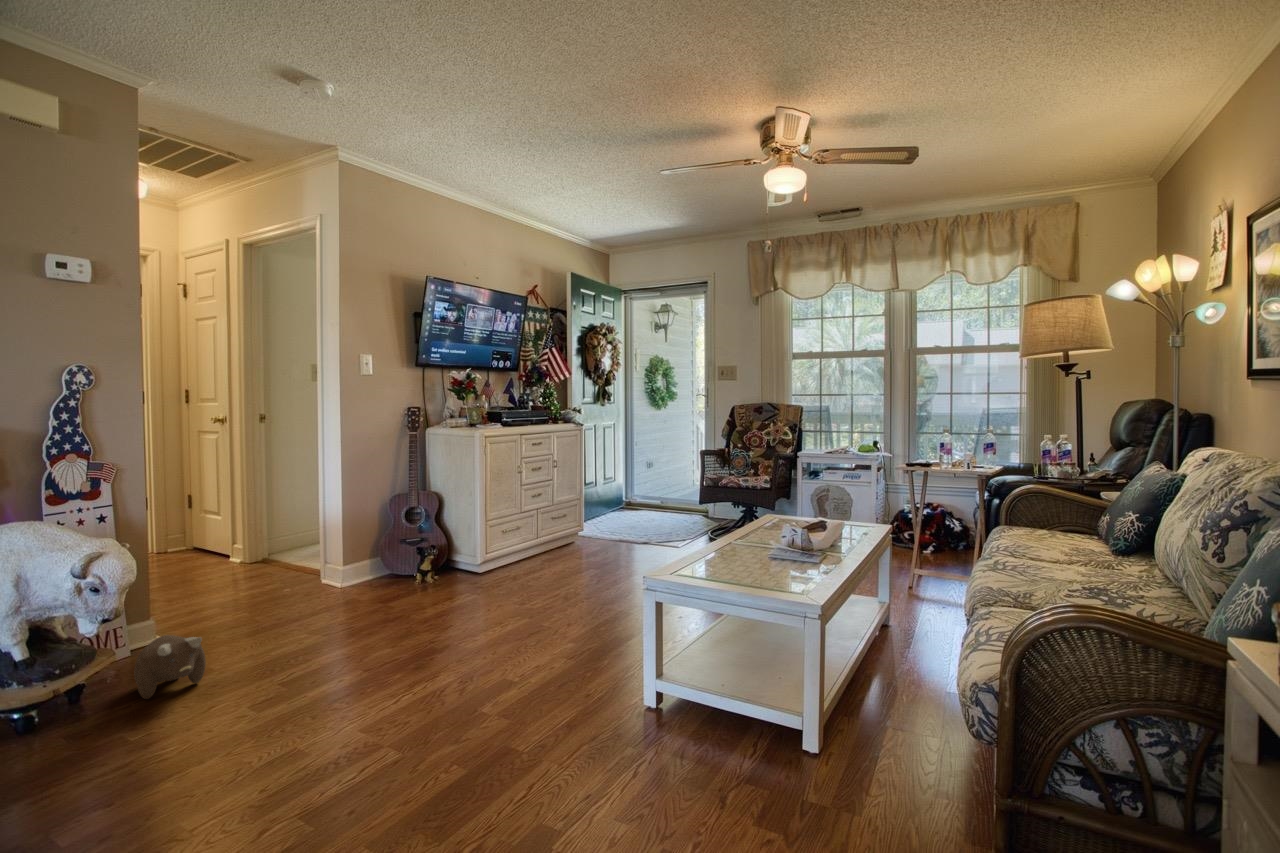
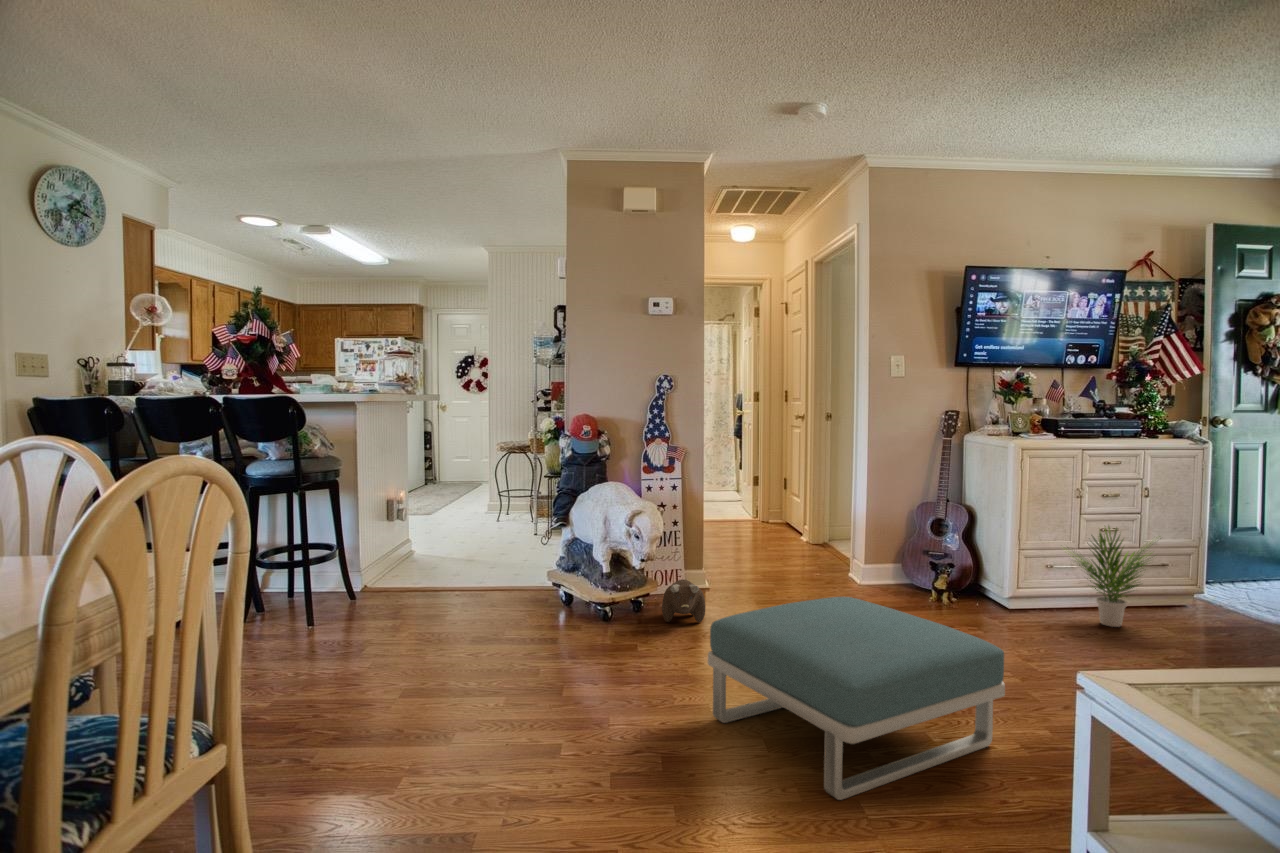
potted plant: none [517,491,586,568] -> present [1070,526,1151,627]
footstool: none [325,596,598,793] -> present [708,597,1005,800]

